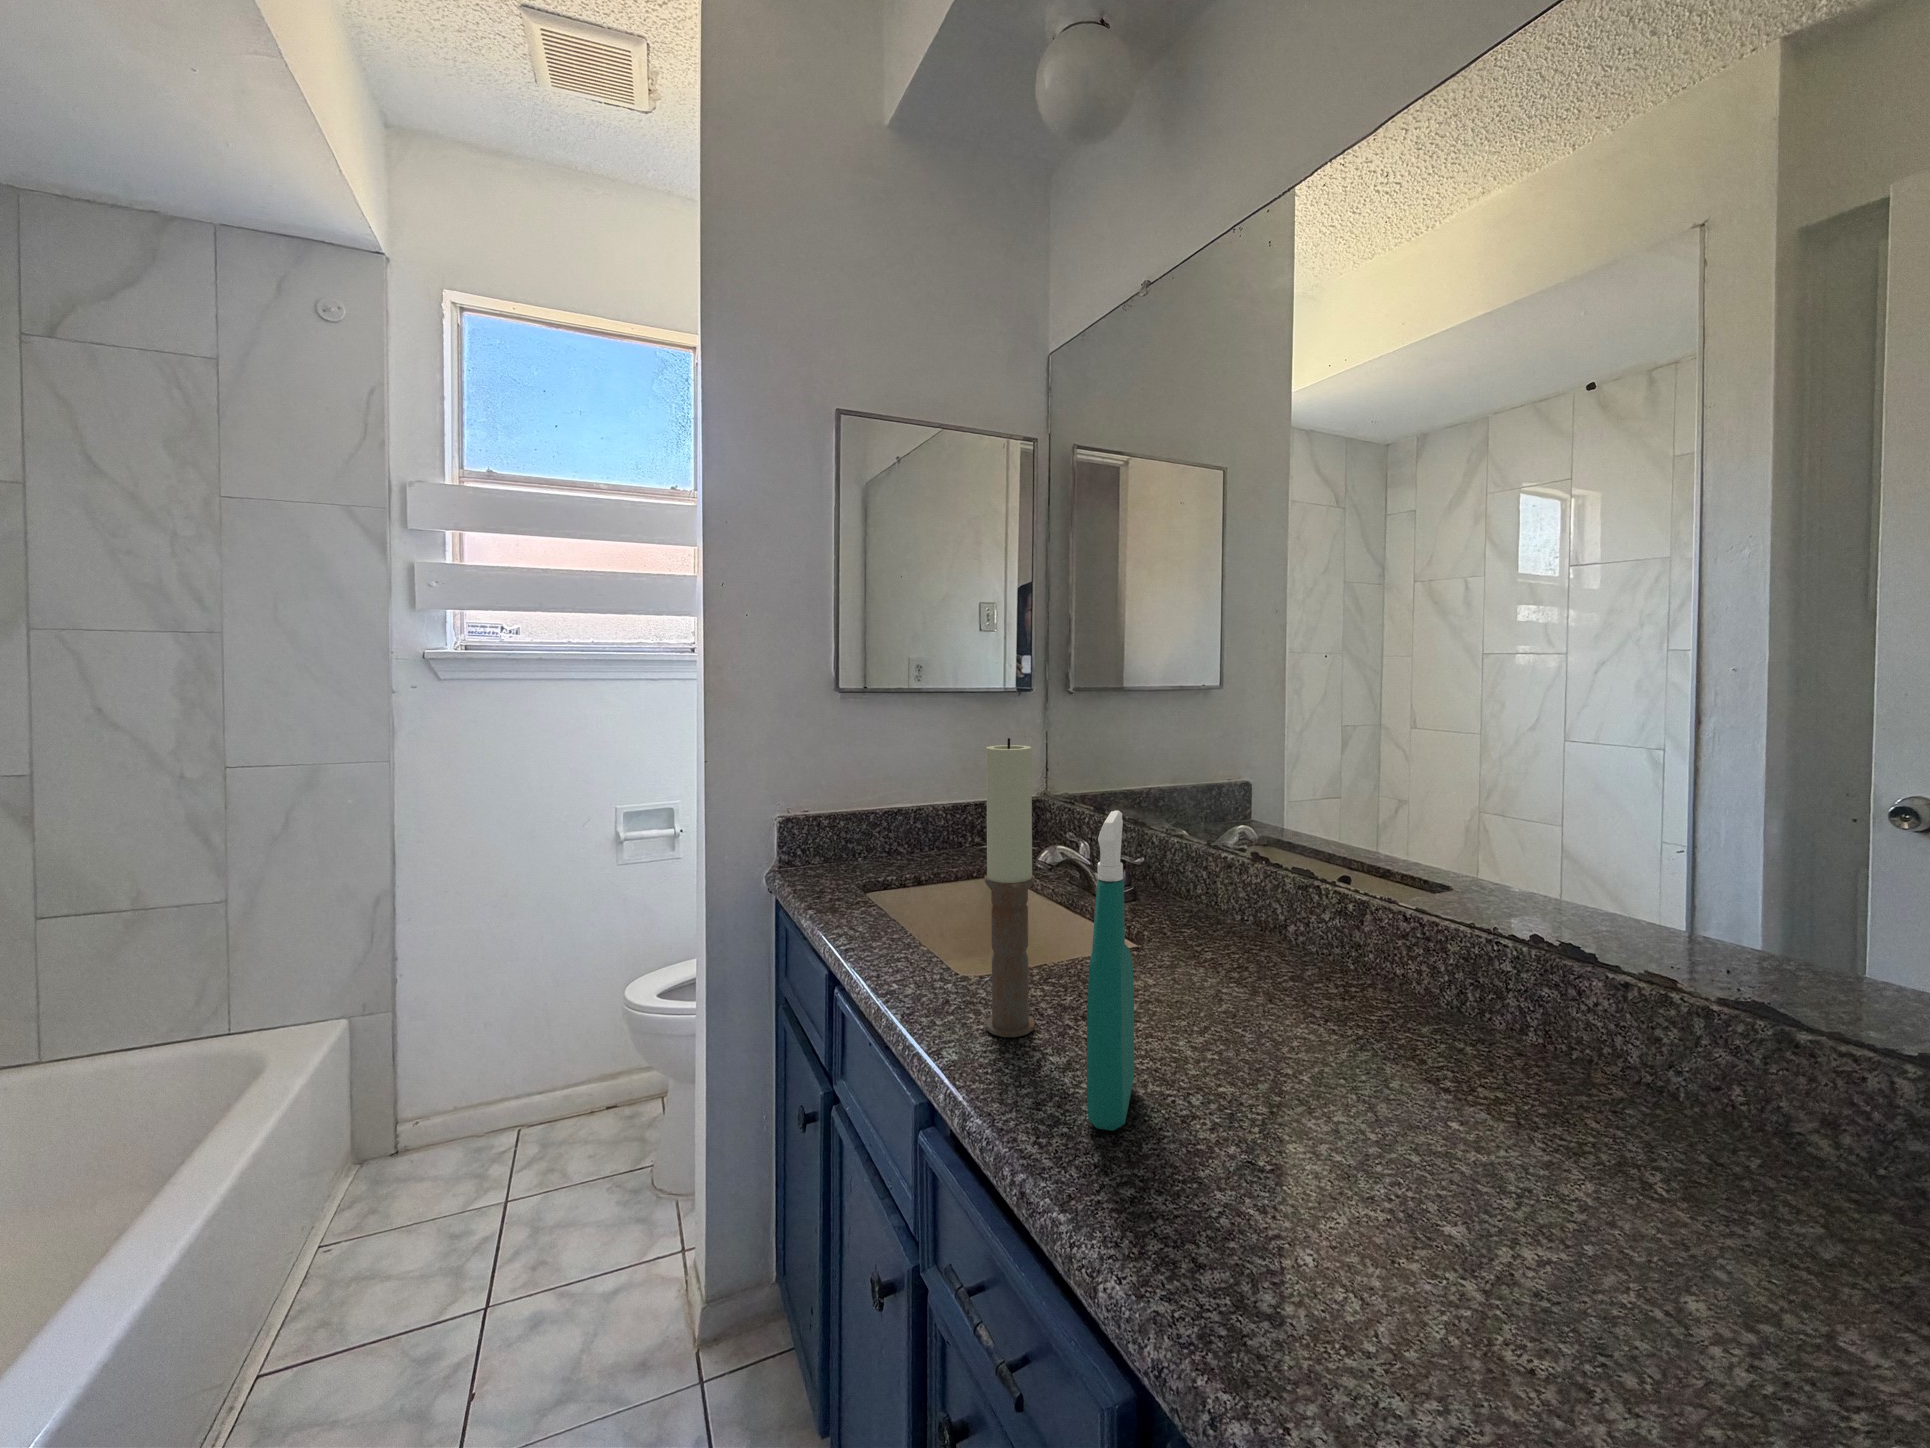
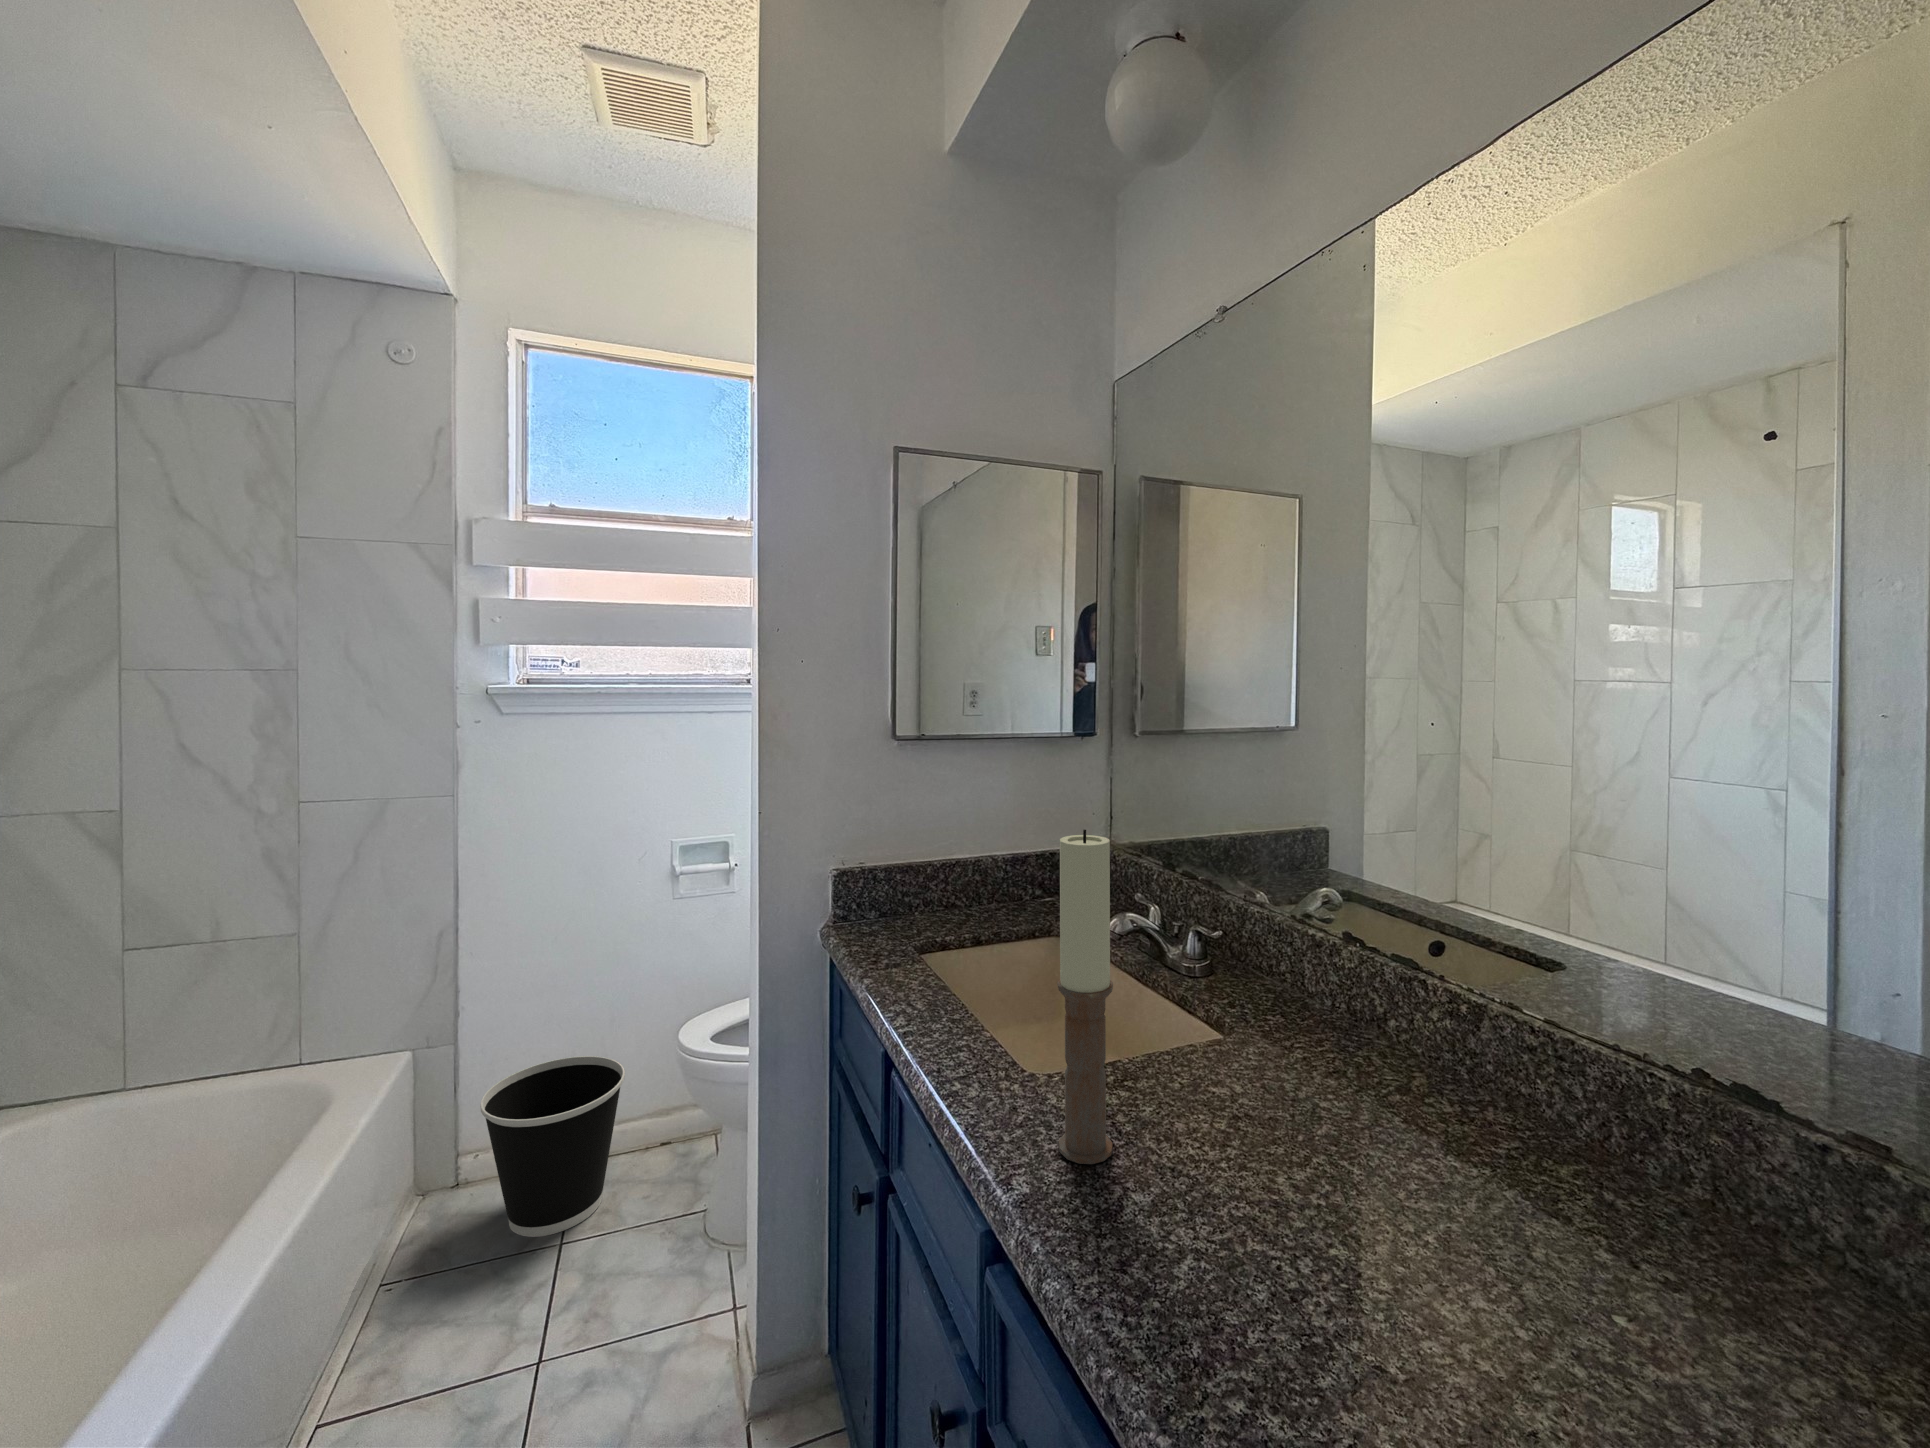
spray bottle: present [1087,810,1134,1131] -> none [1182,928,1231,1312]
wastebasket: none [421,1021,570,1196] -> present [480,1056,625,1237]

